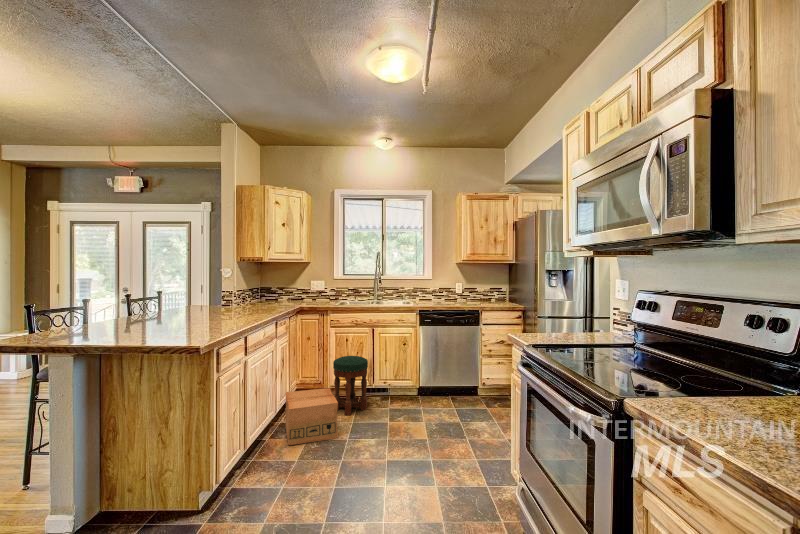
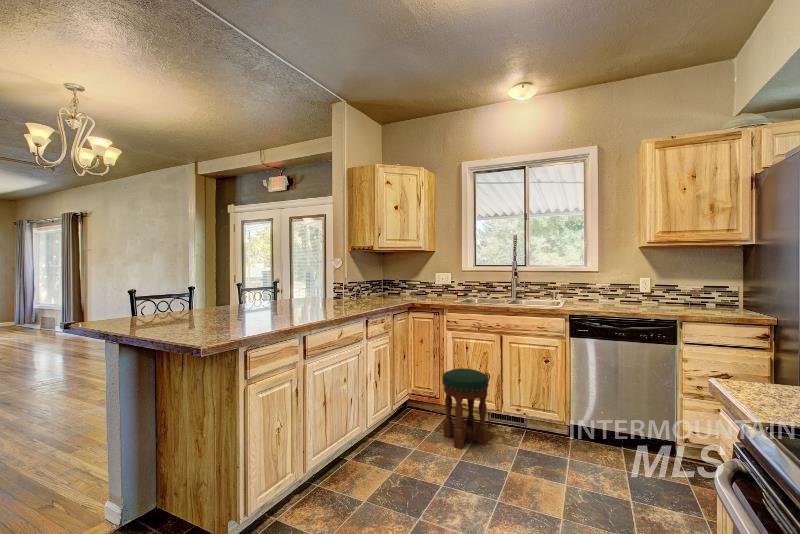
cardboard box: present [285,388,338,445] -> none [367,405,433,480]

